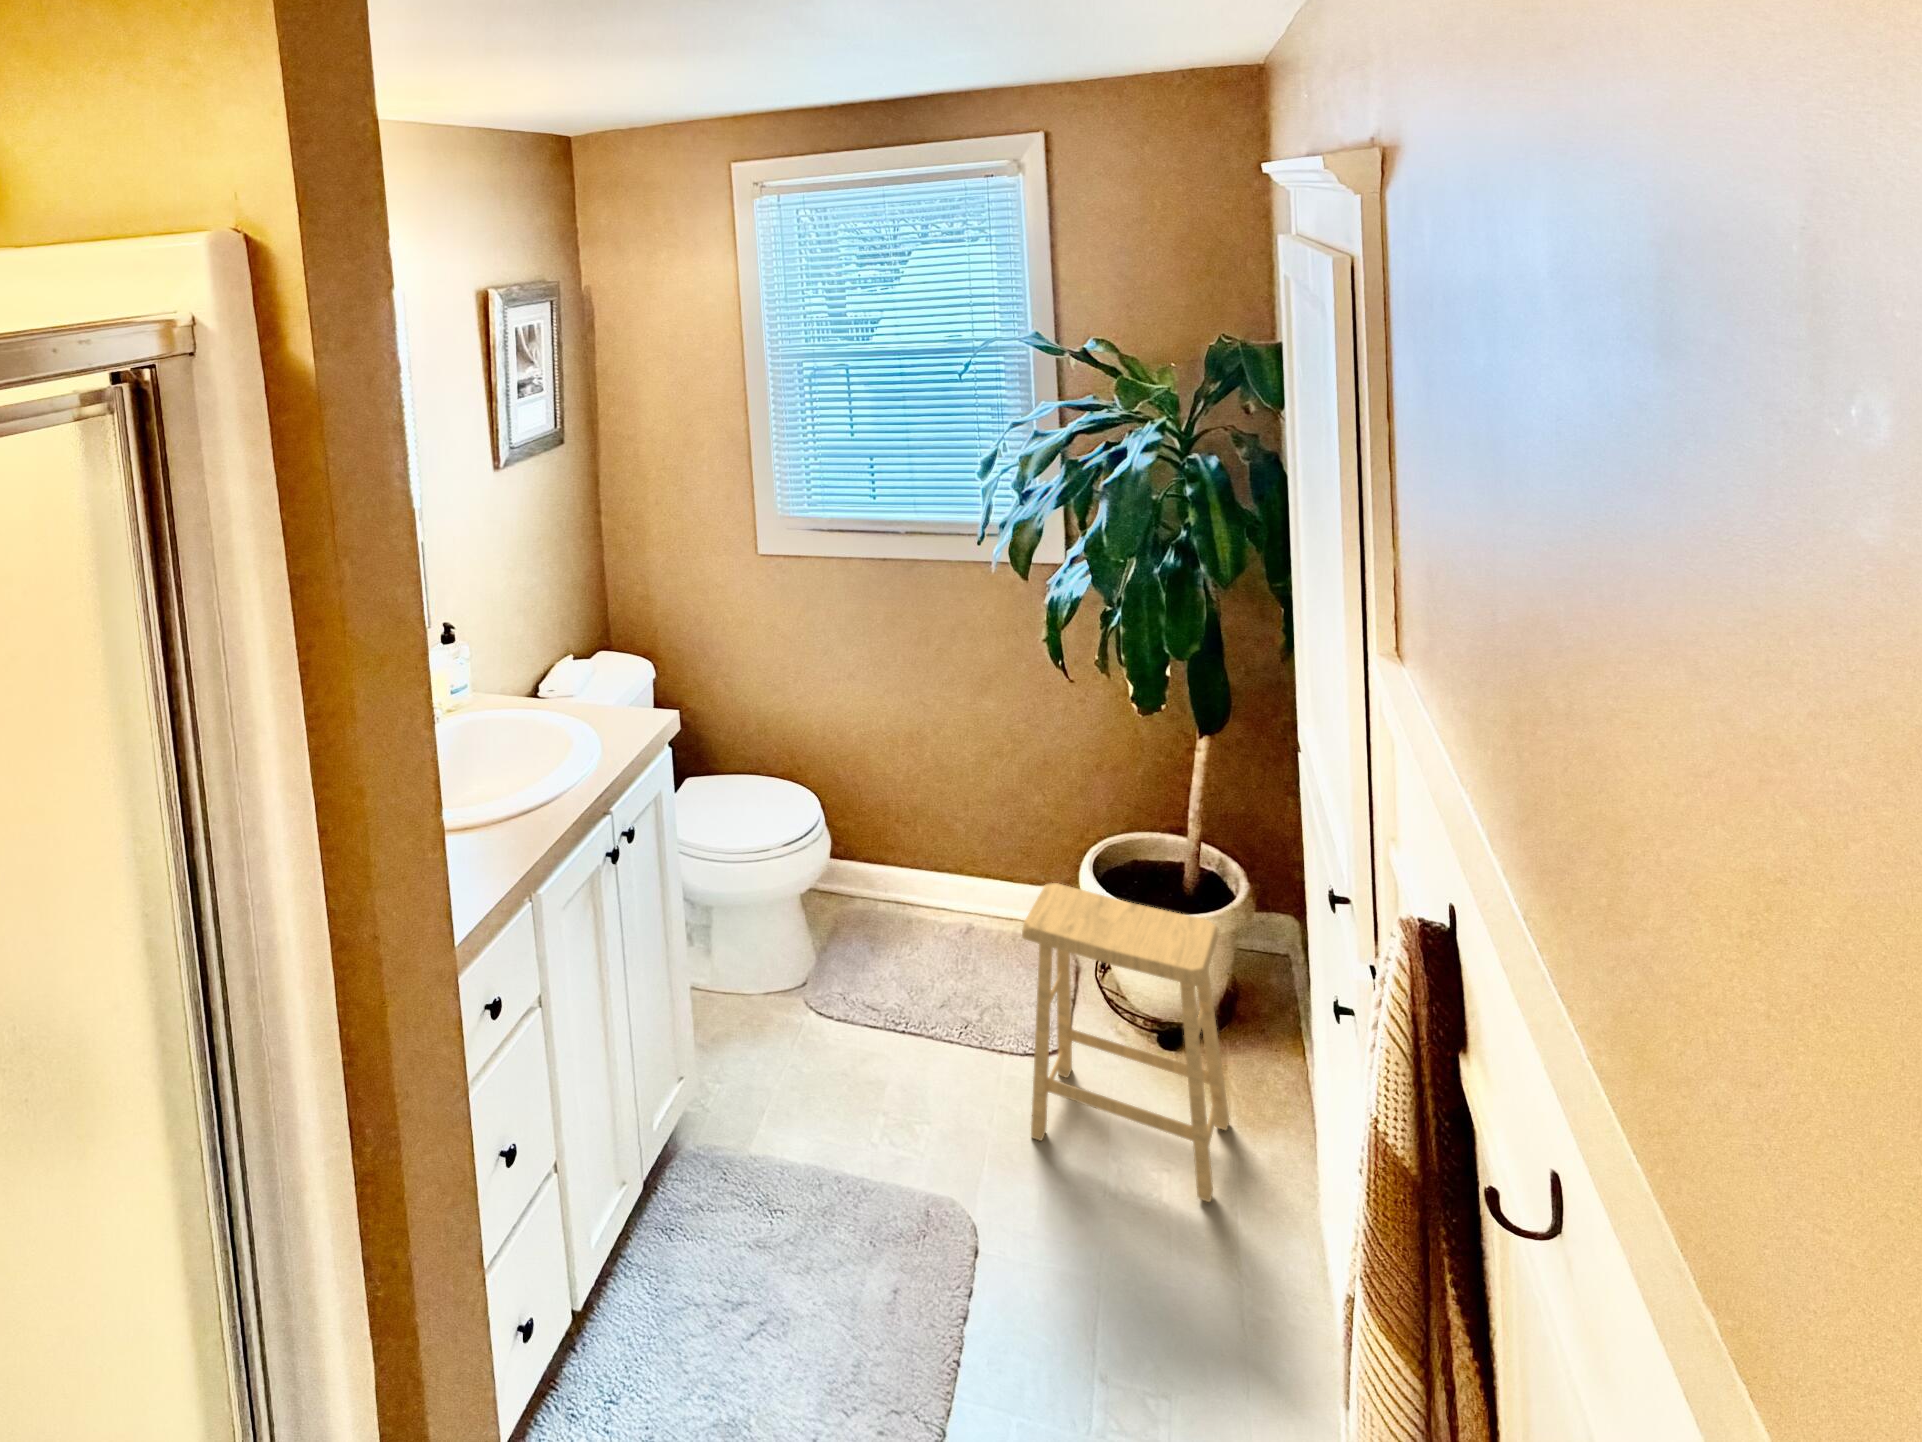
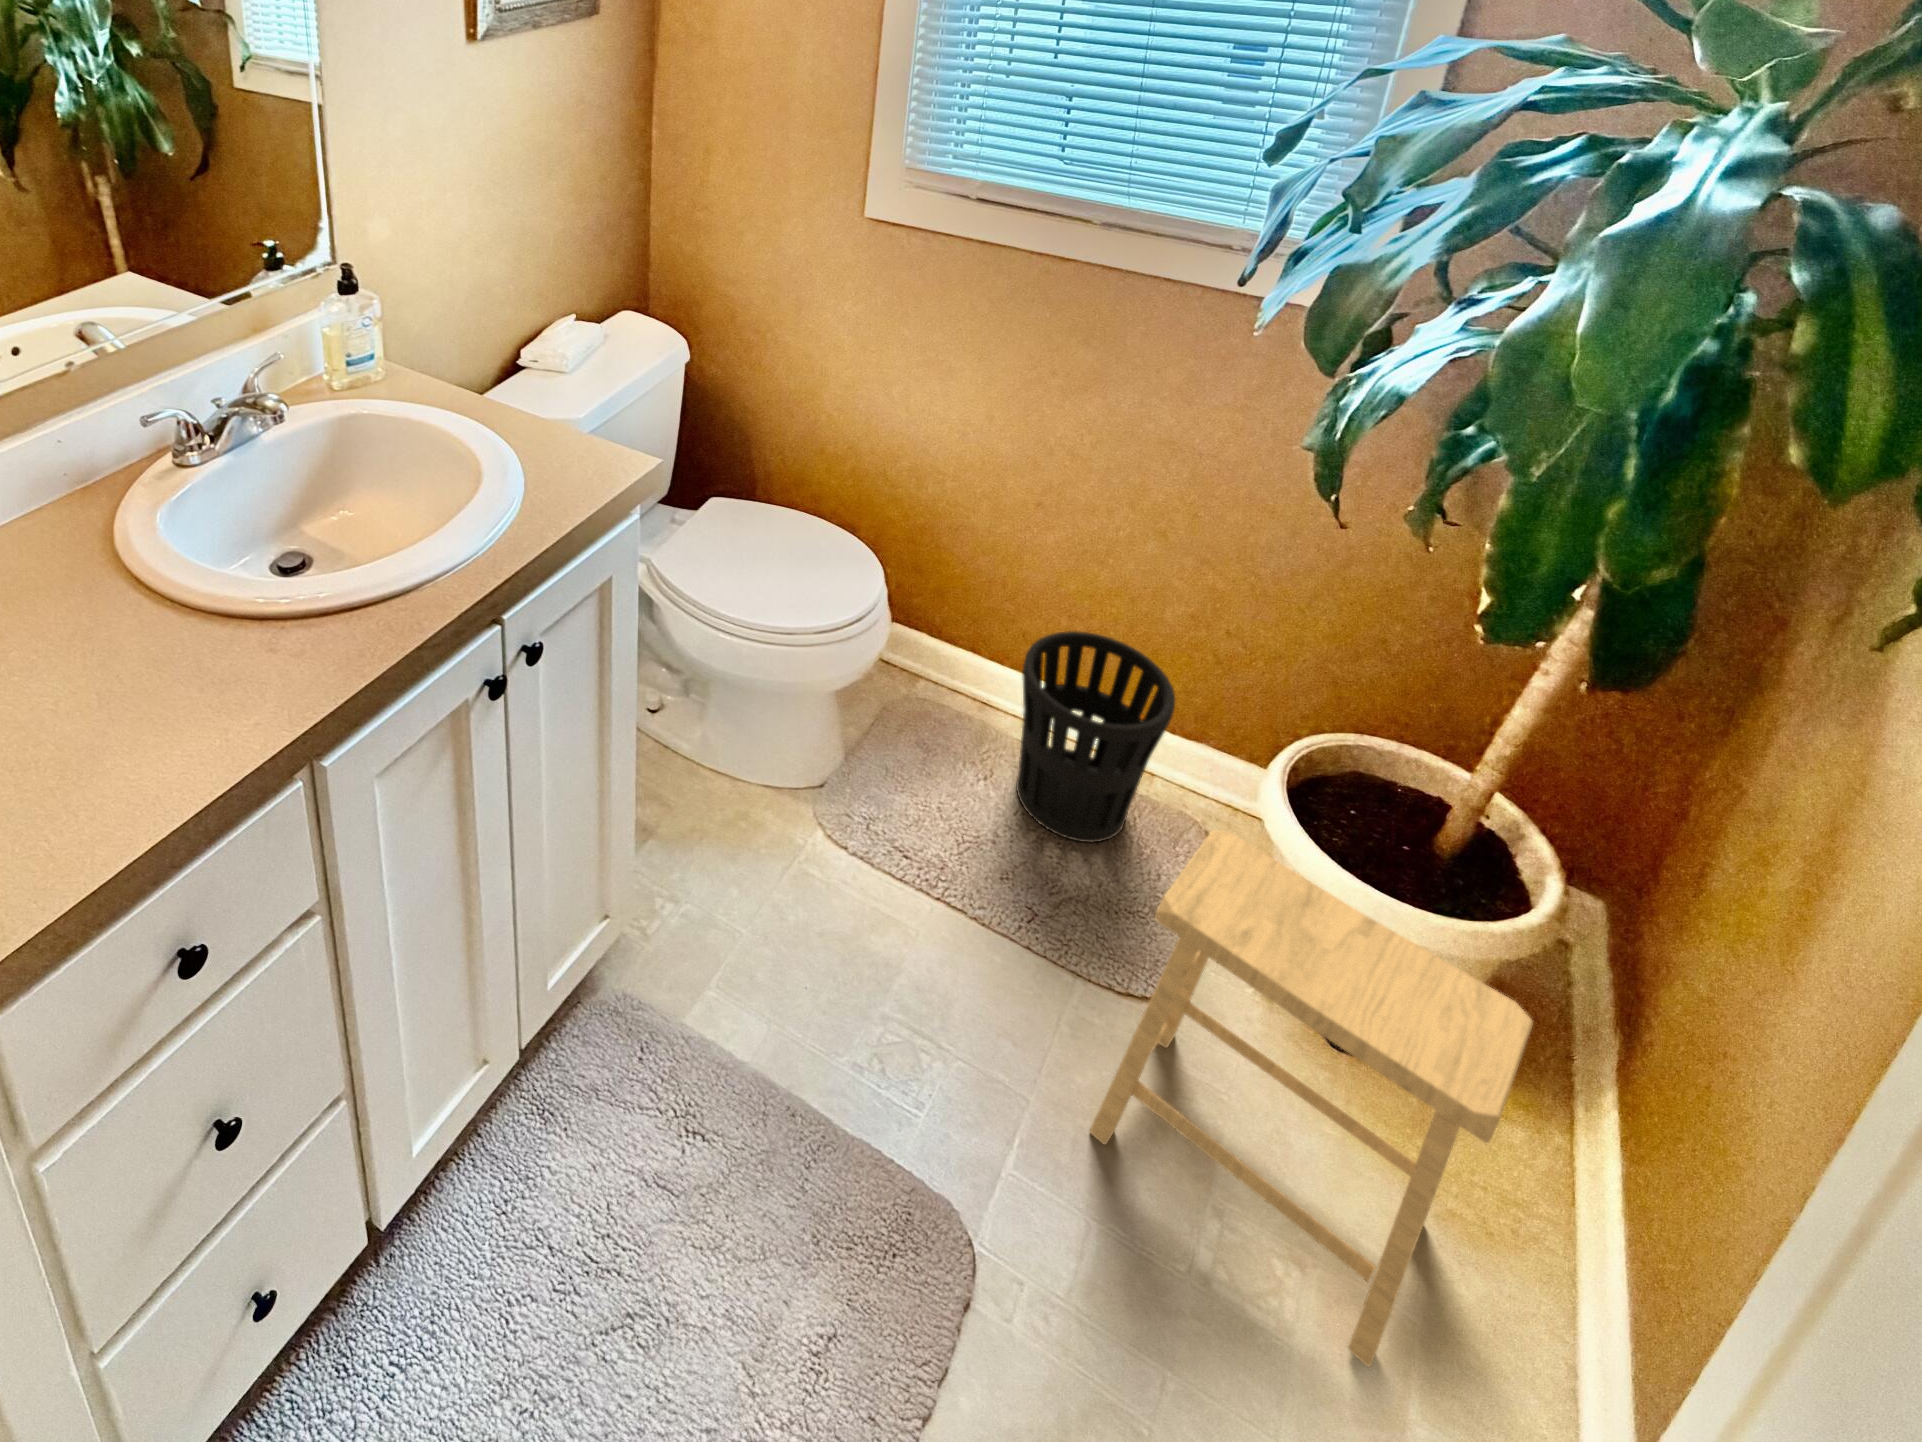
wastebasket: none [924,818,1023,975] -> present [1016,631,1175,842]

